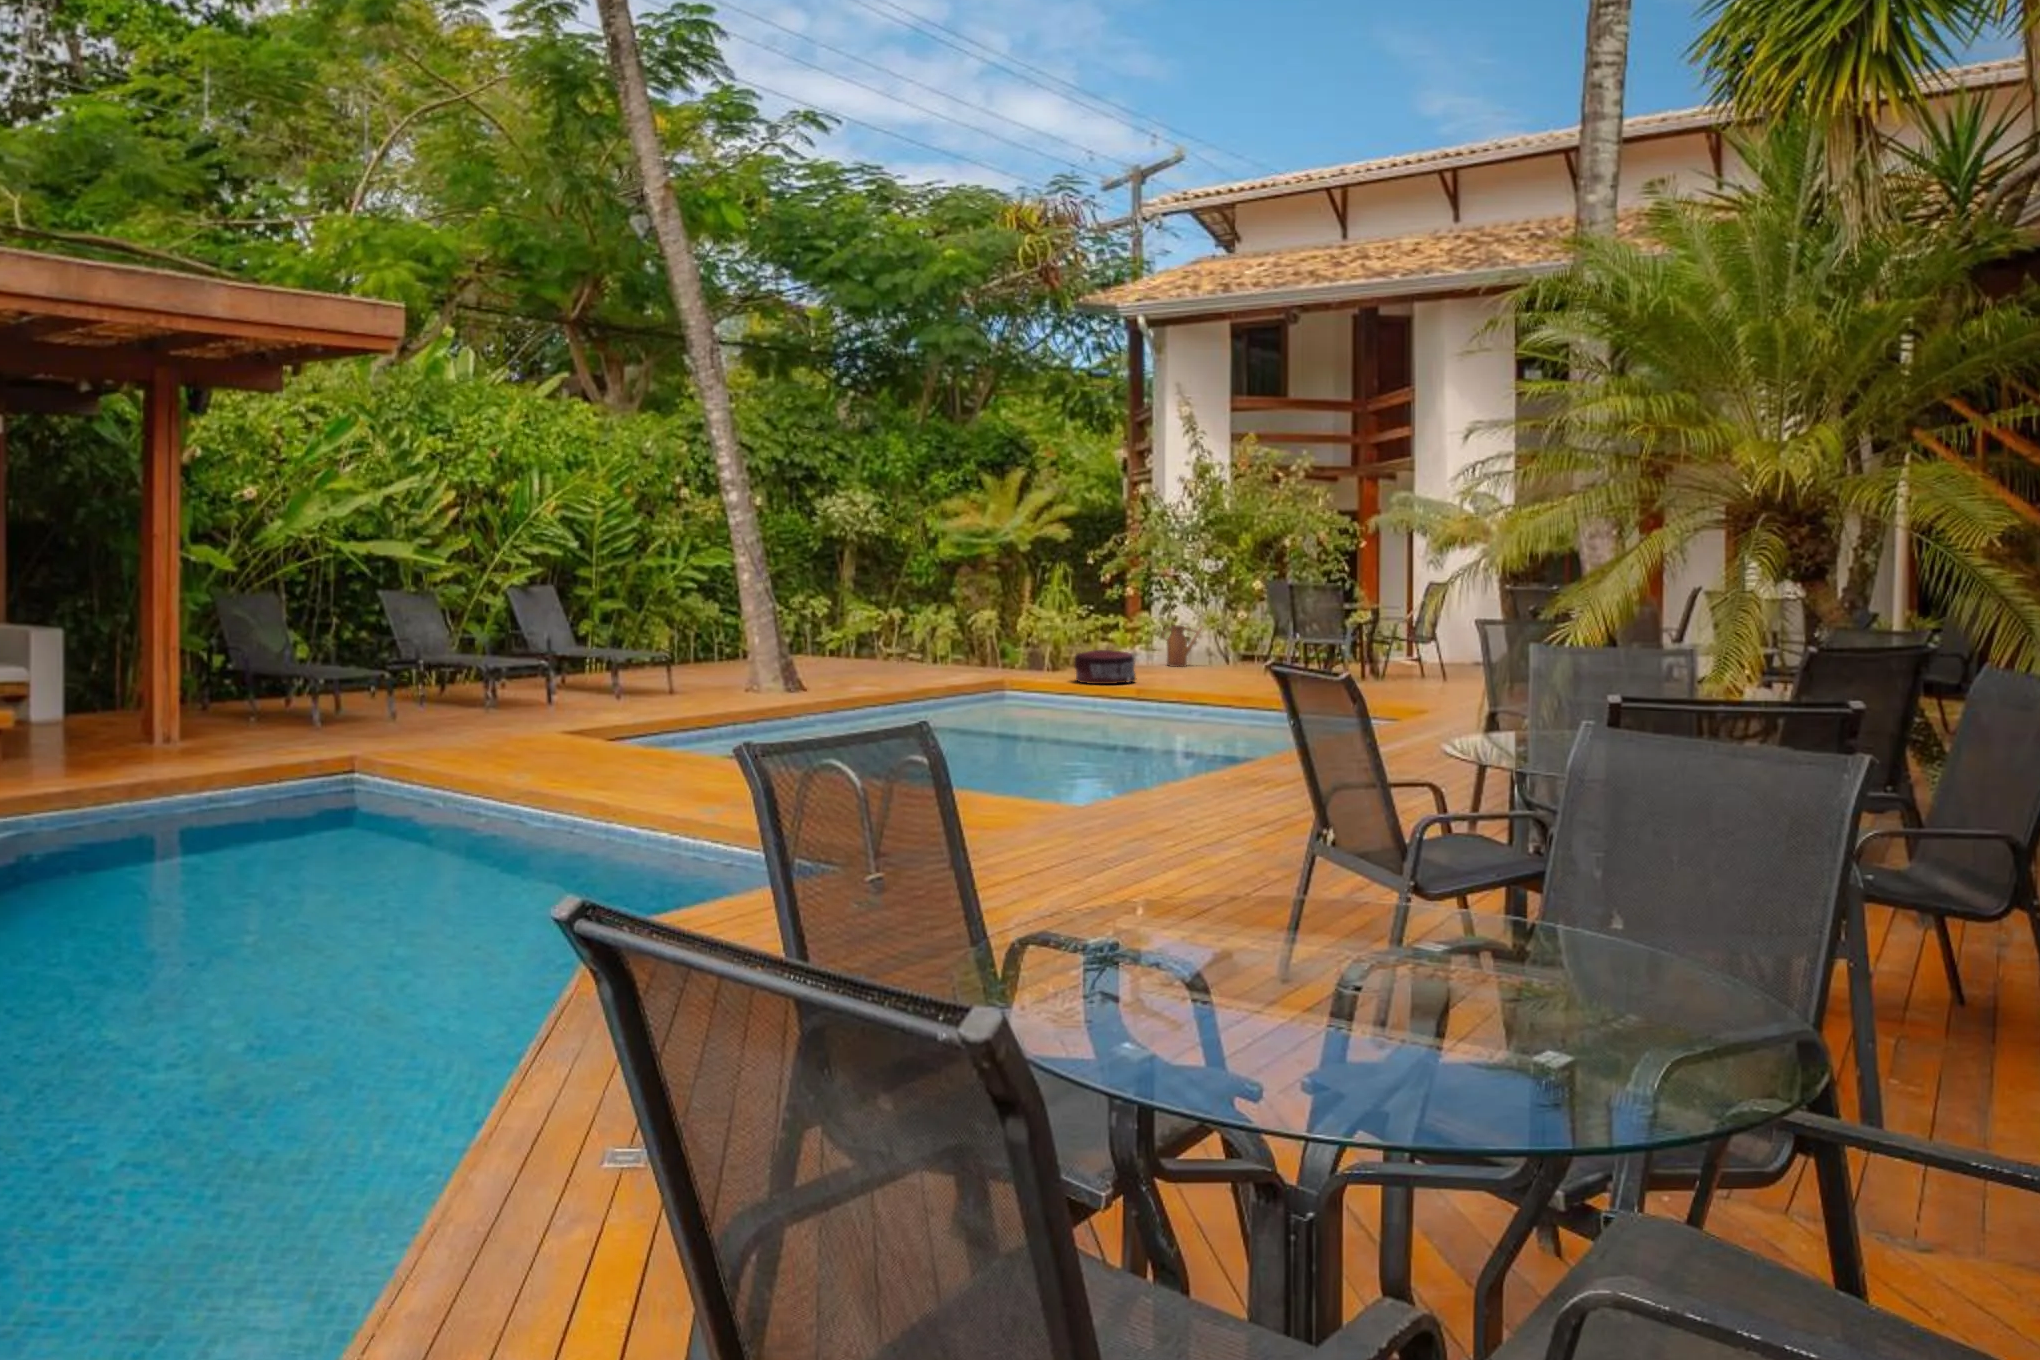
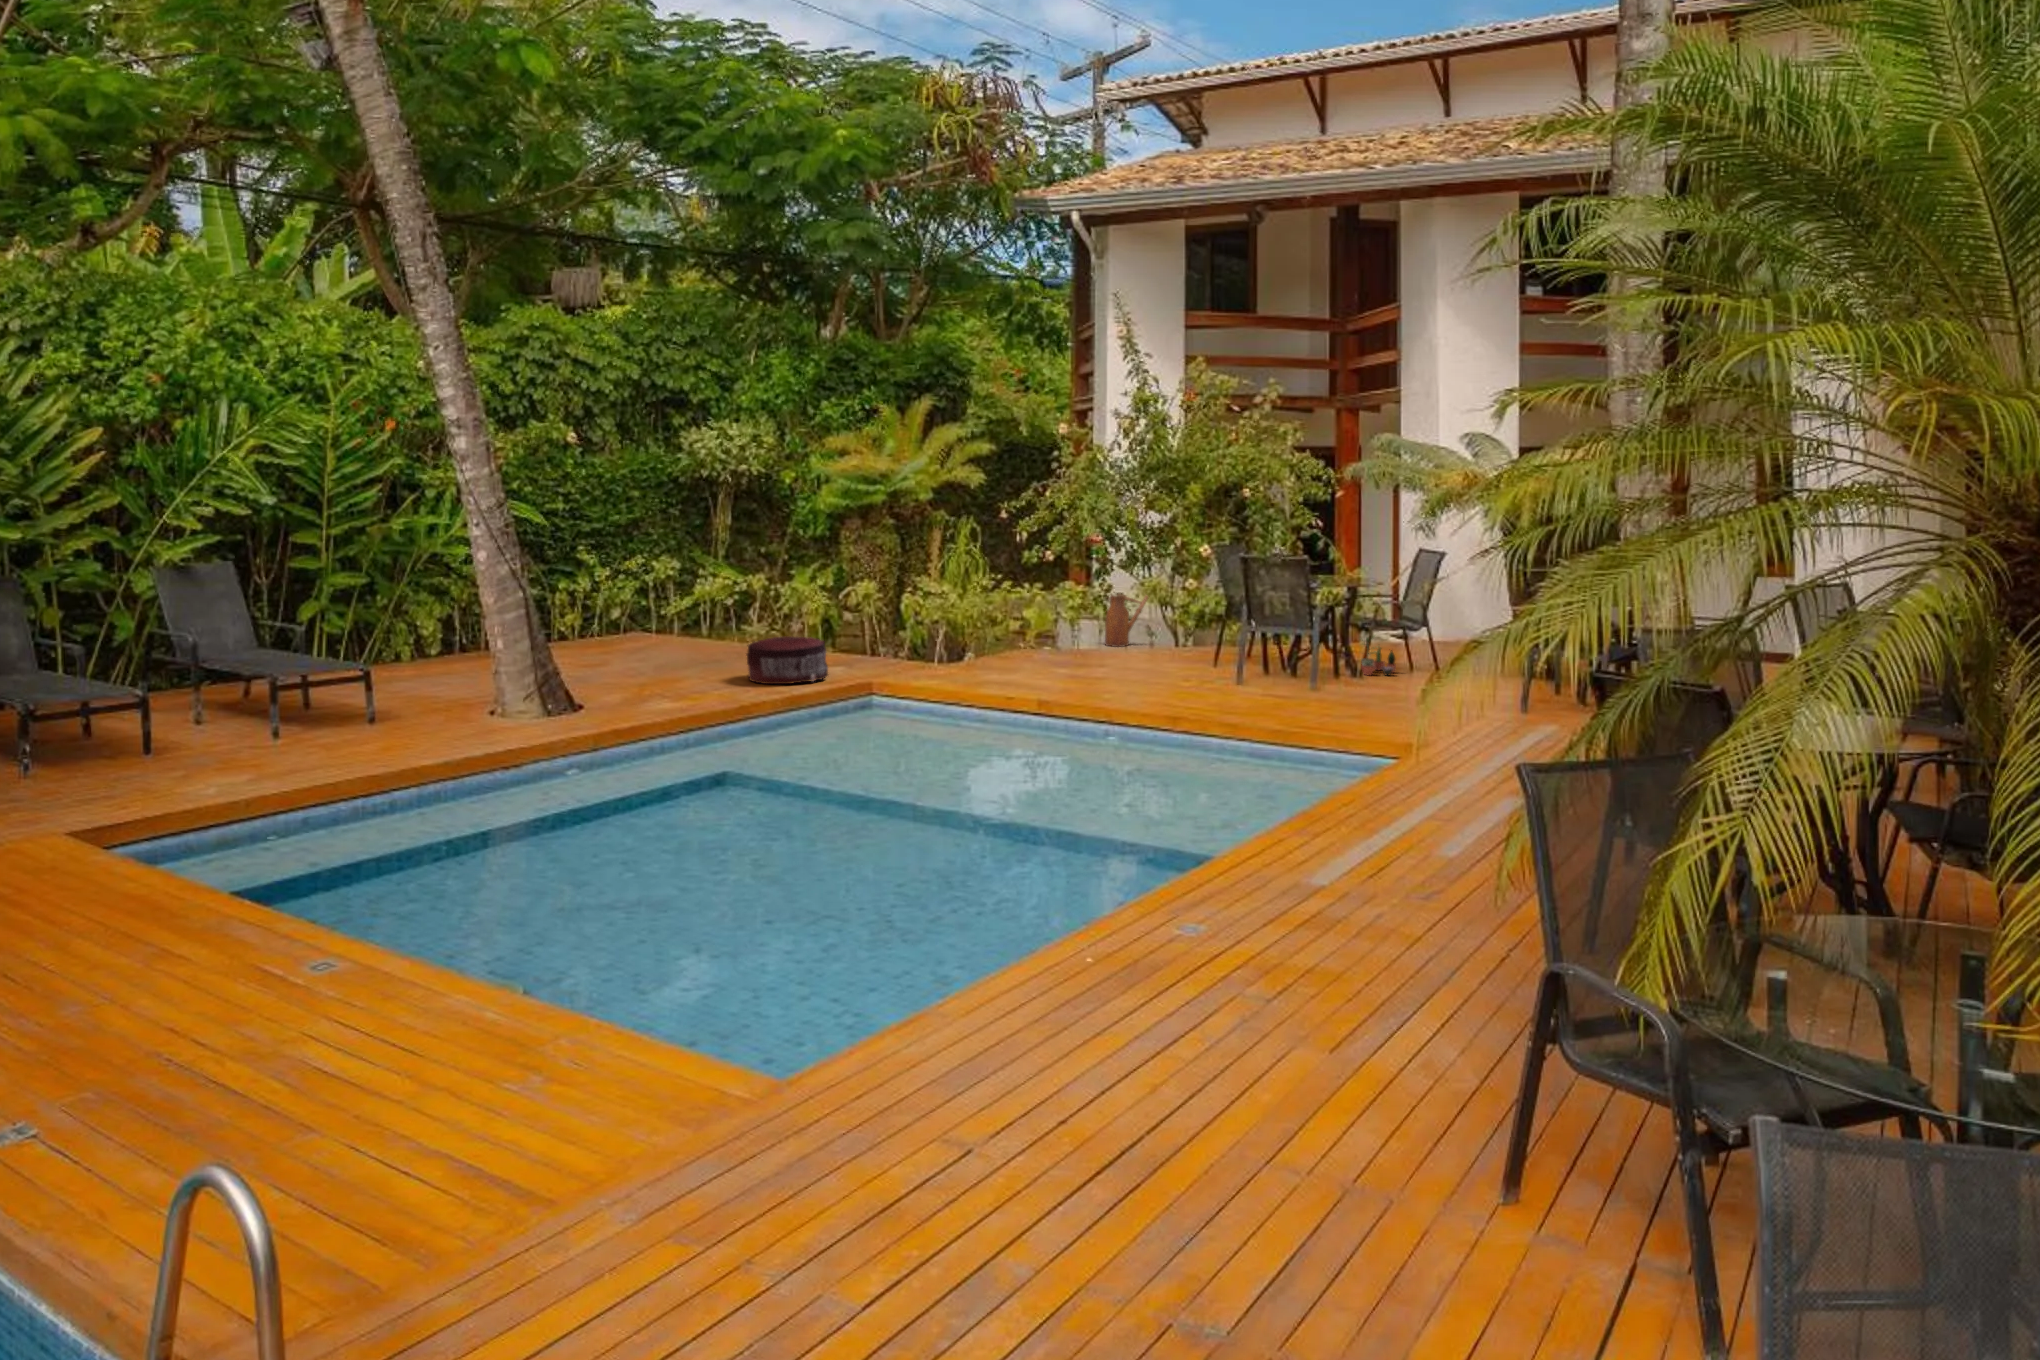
pouf: present [1074,650,1136,684] -> present [746,637,828,684]
potted plant: none [1380,652,1412,685] -> present [1361,638,1396,675]

